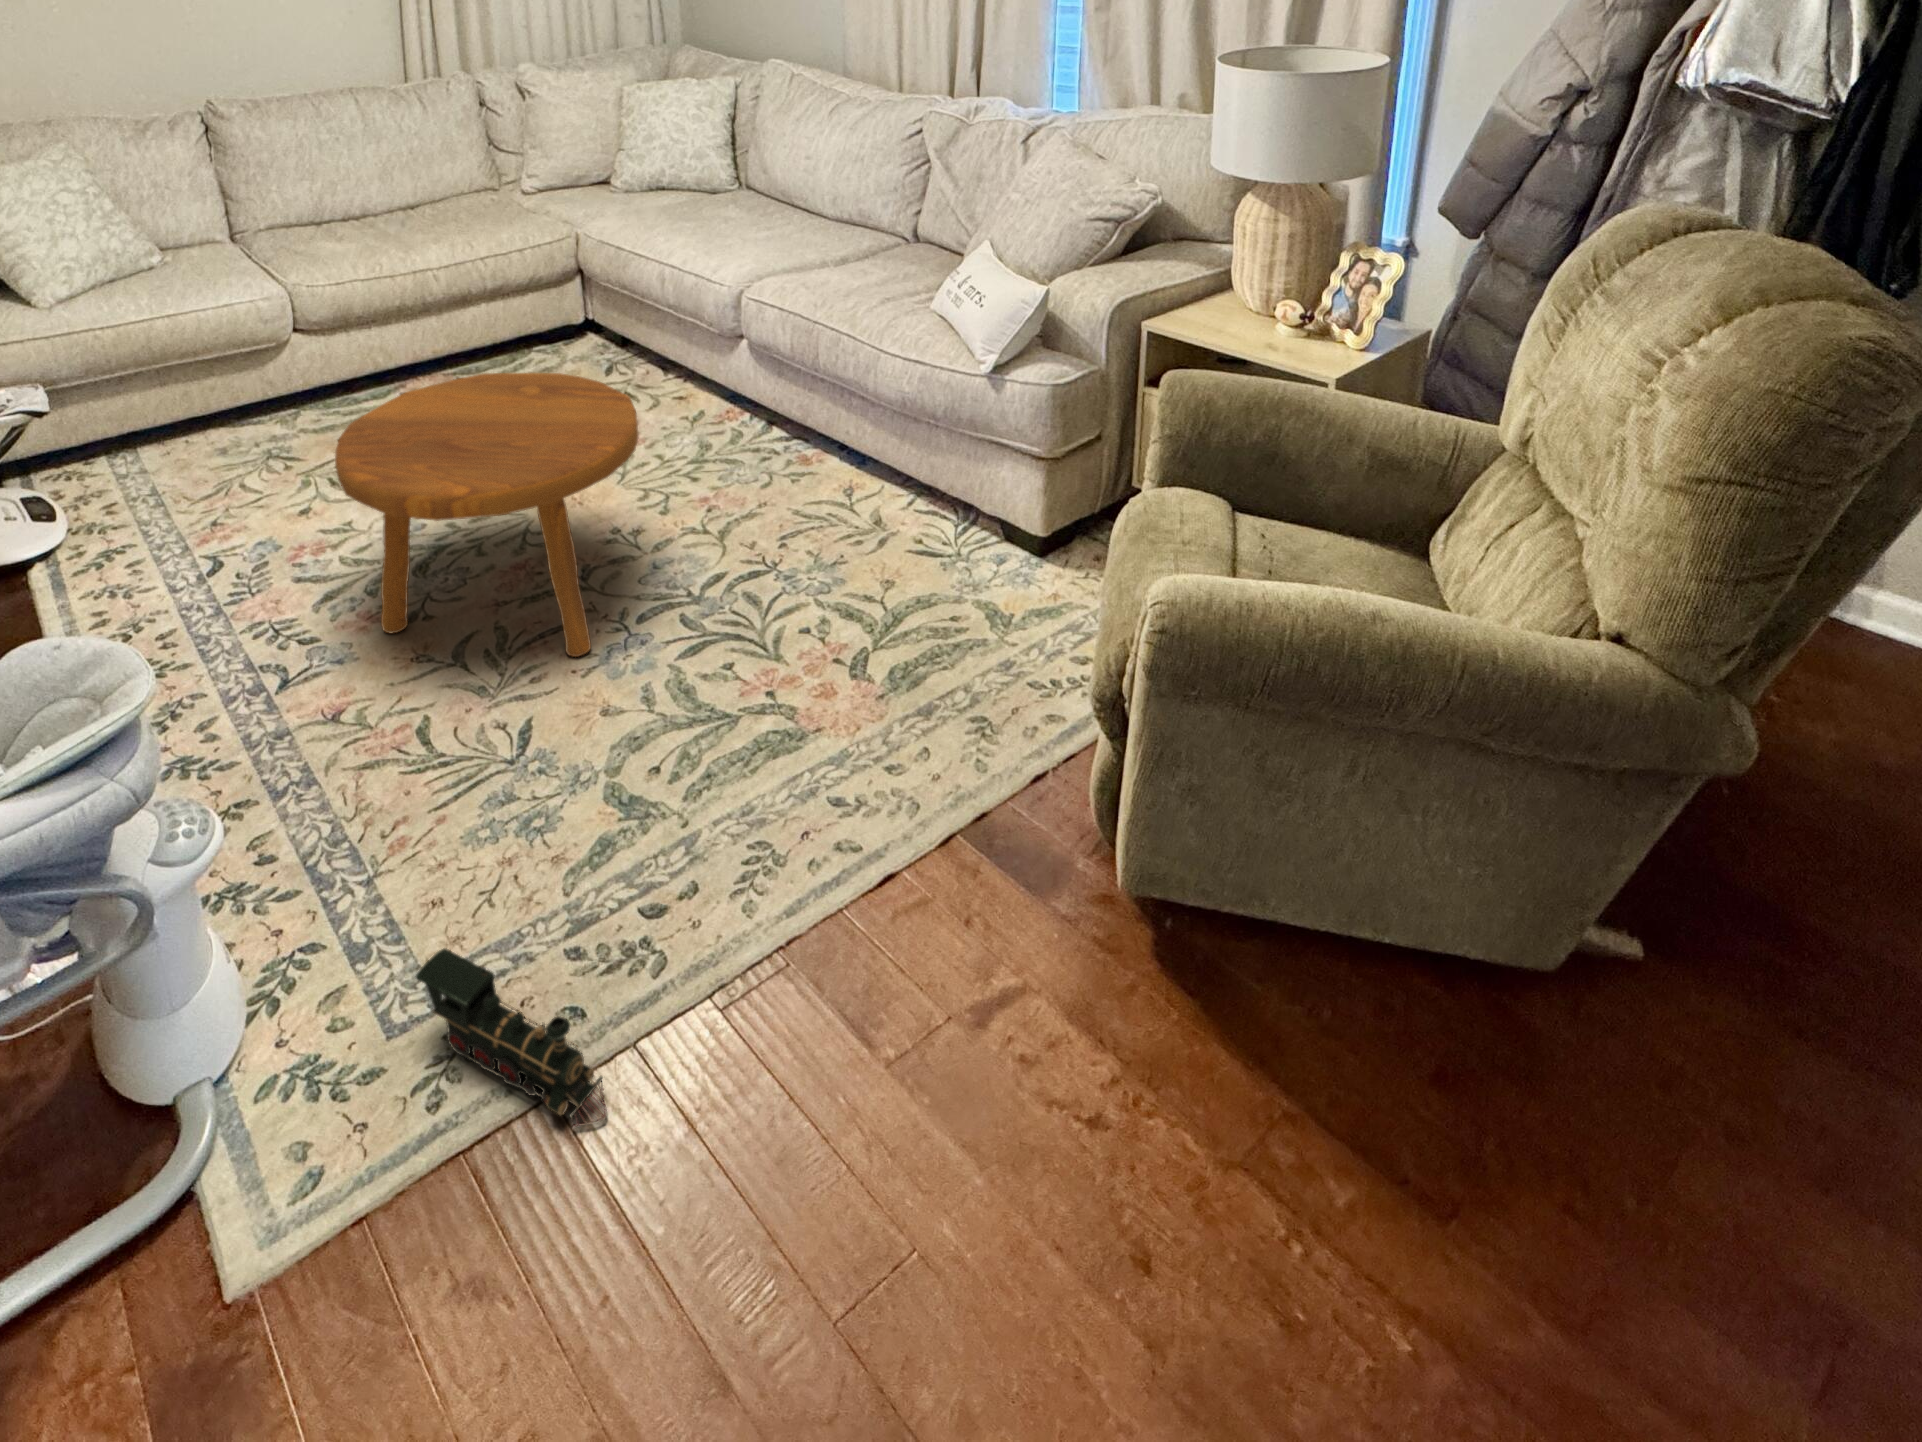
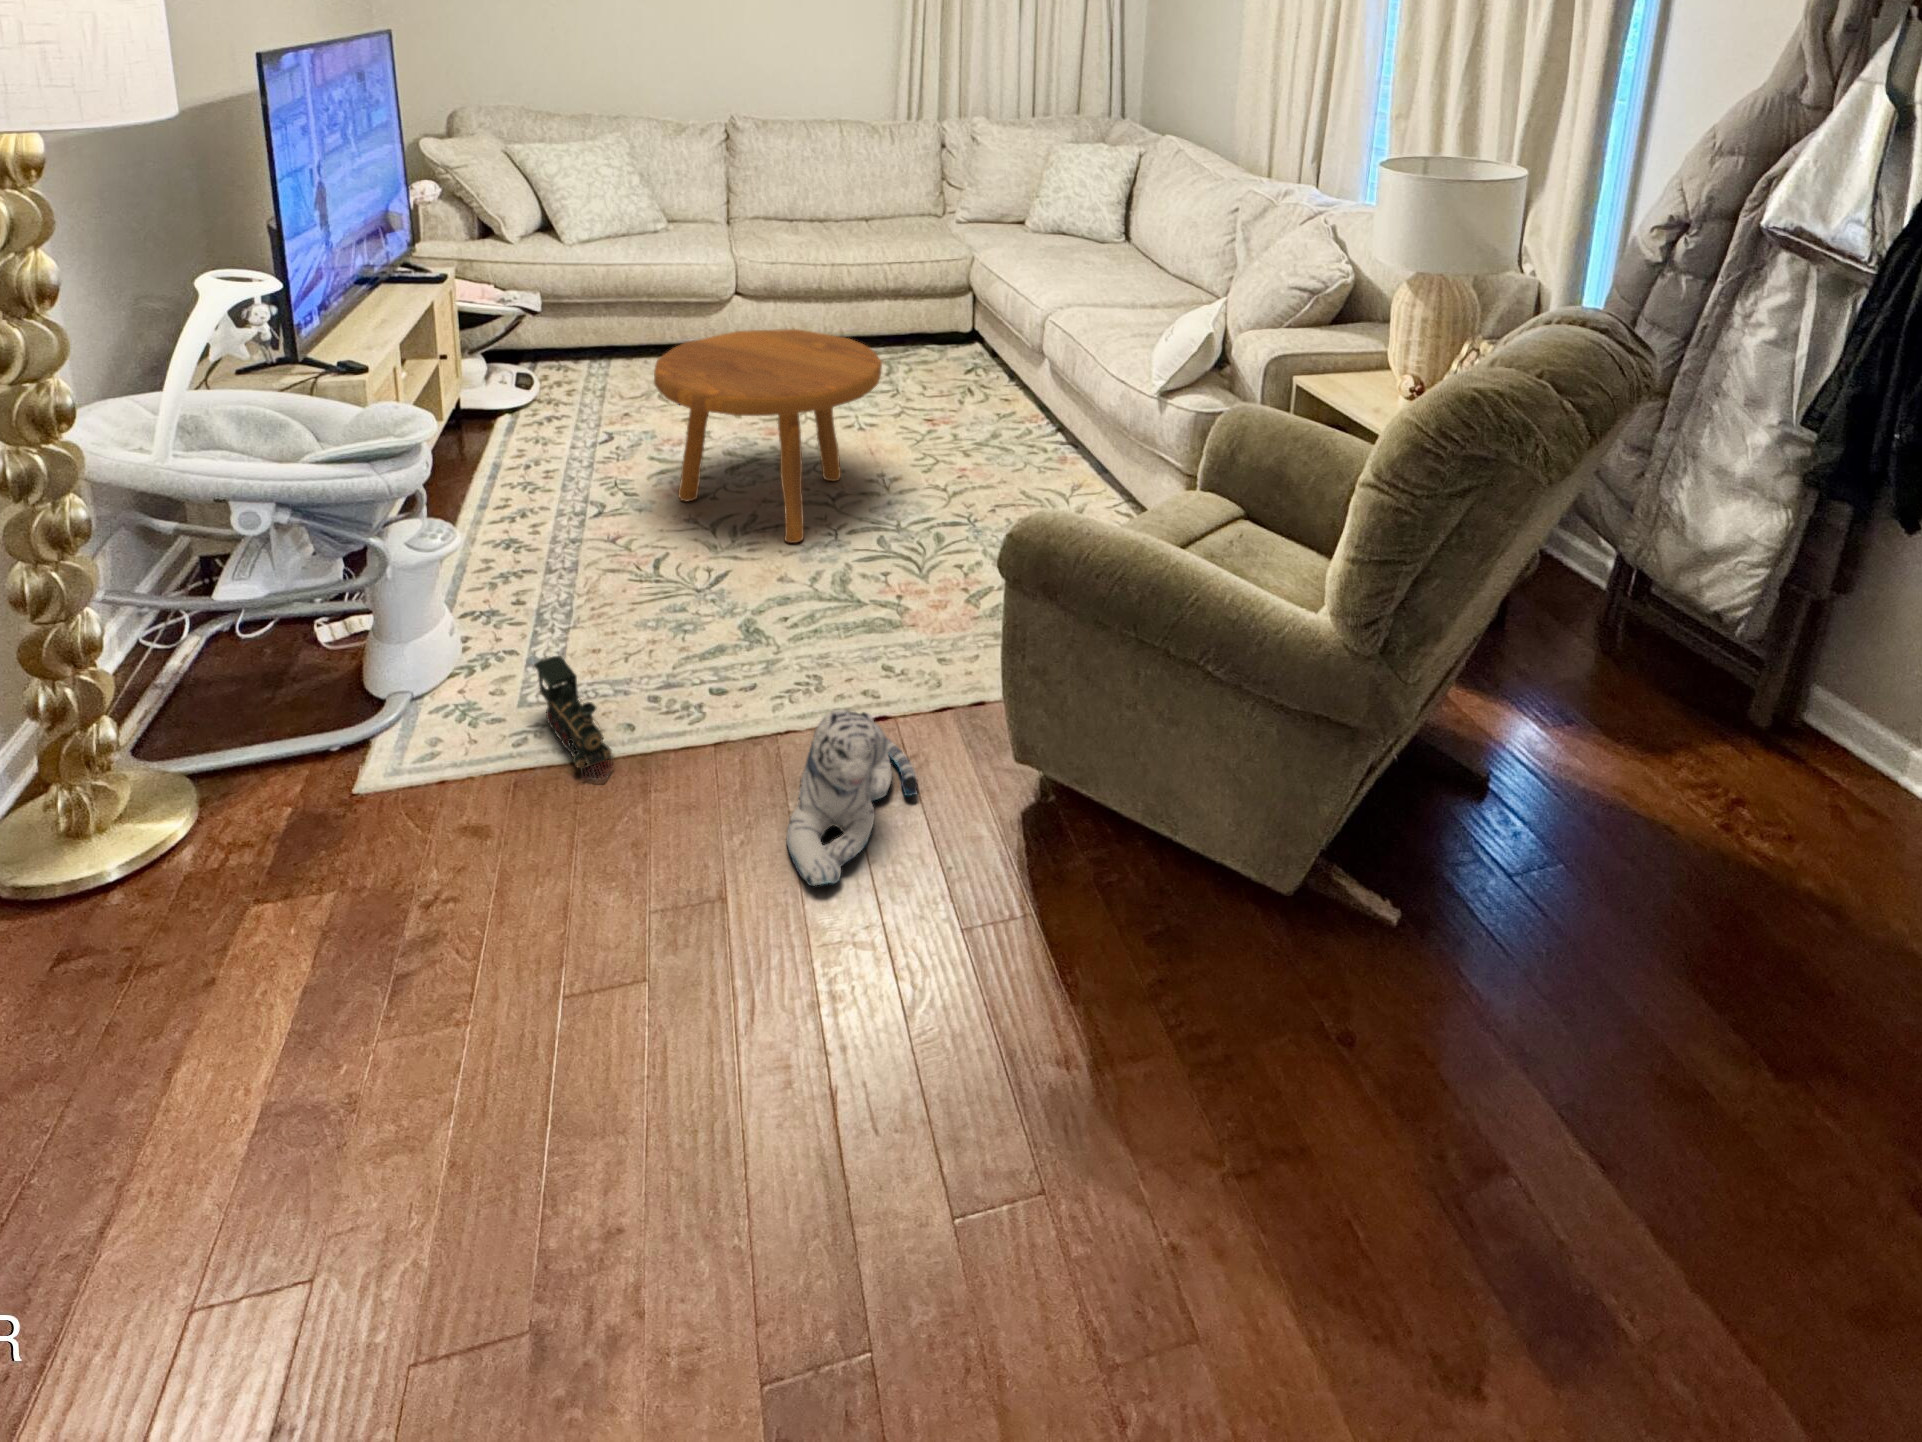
plush toy: none [866,899,1042,1184] -> present [786,710,917,886]

